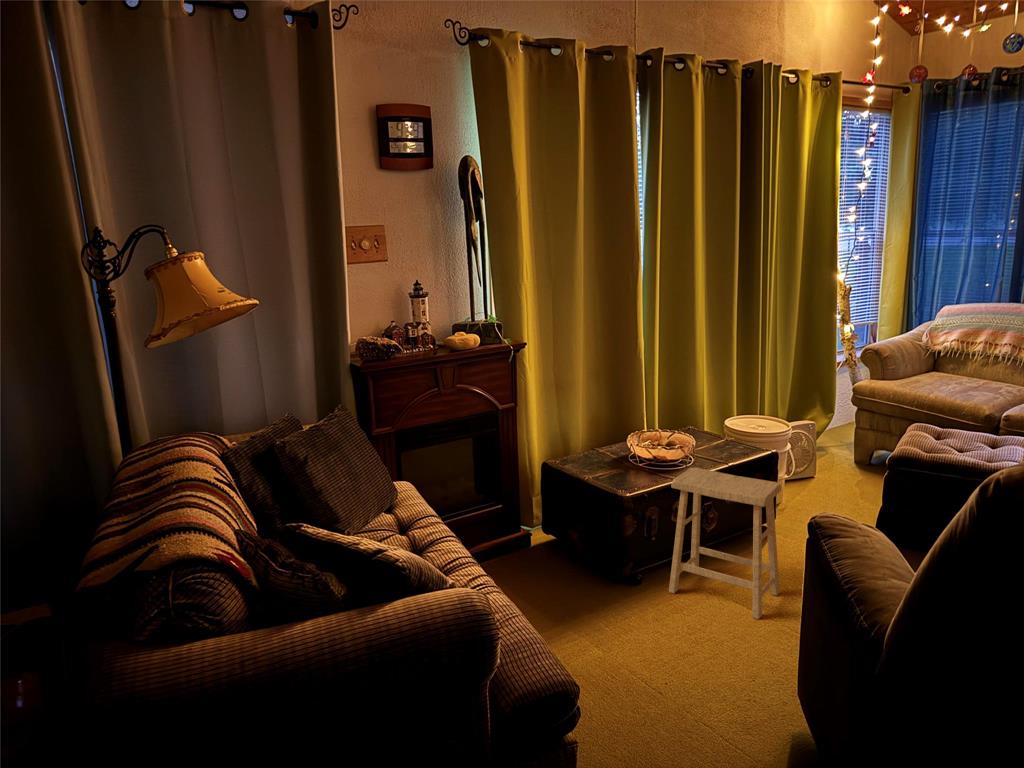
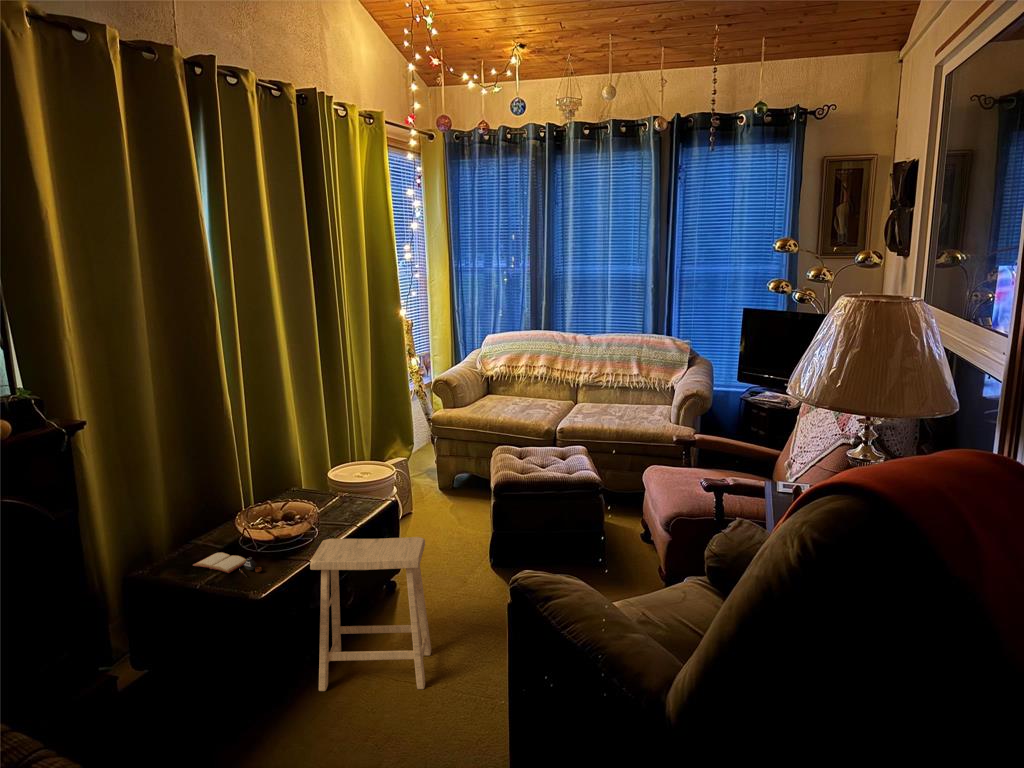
book: none [589,461,635,482] -> present [193,553,262,576]

